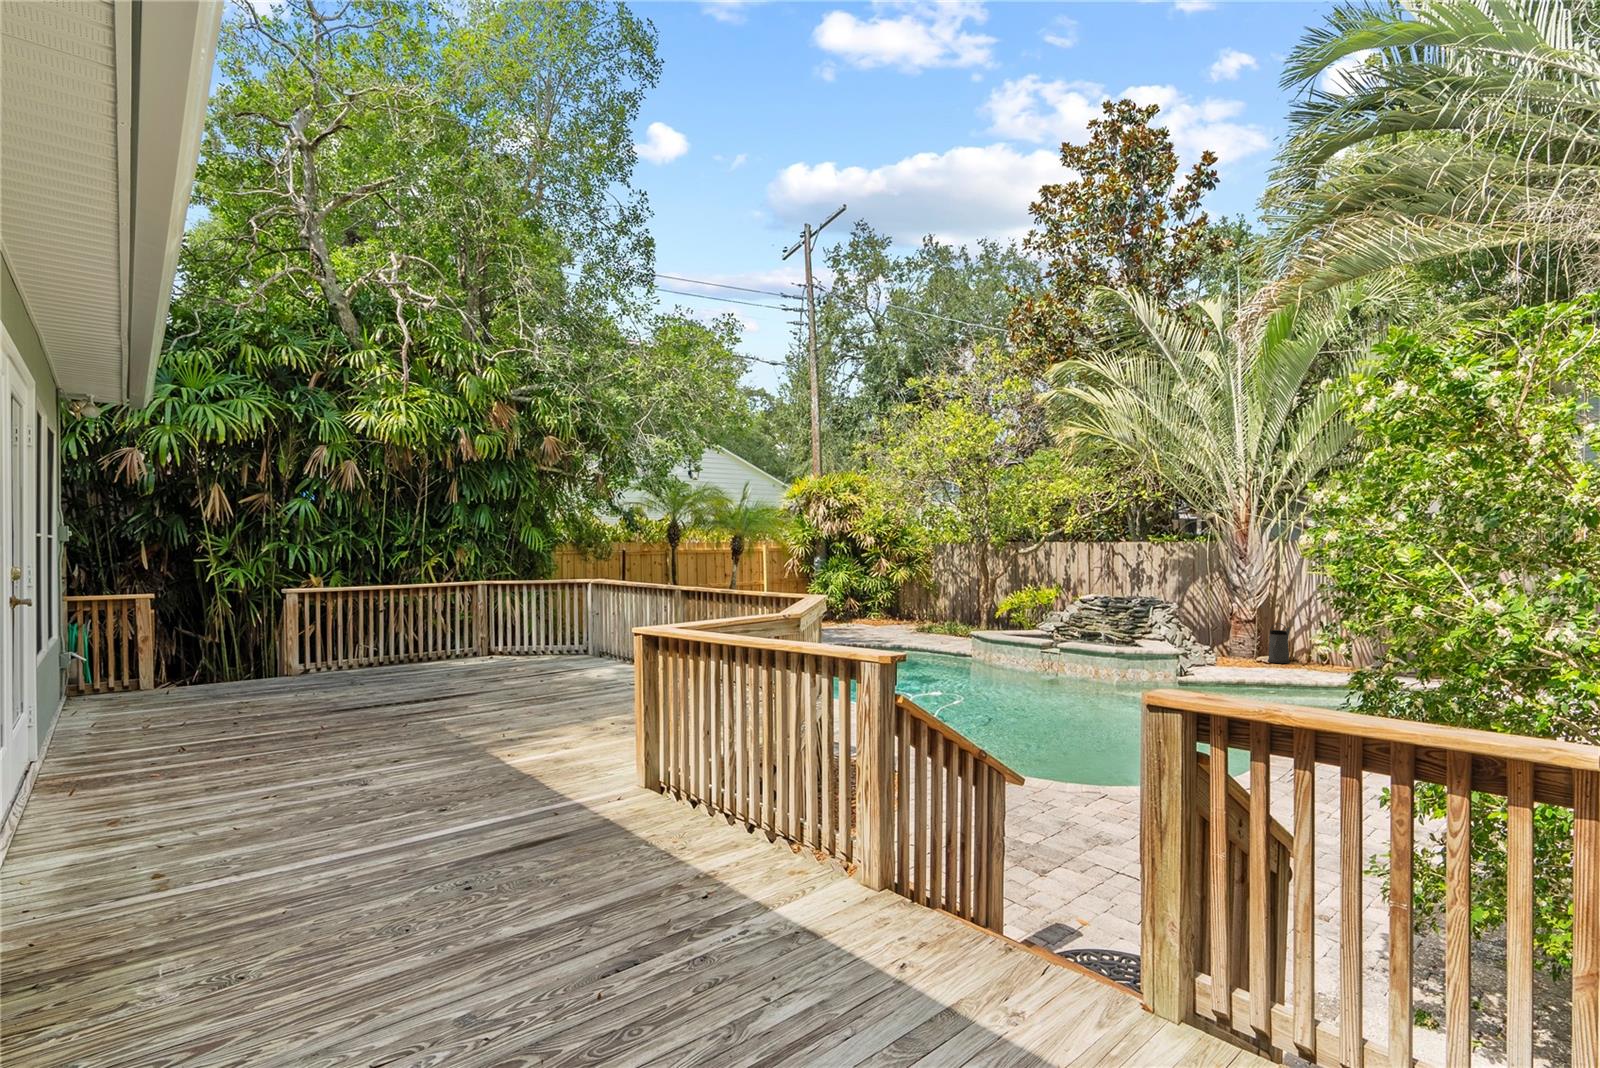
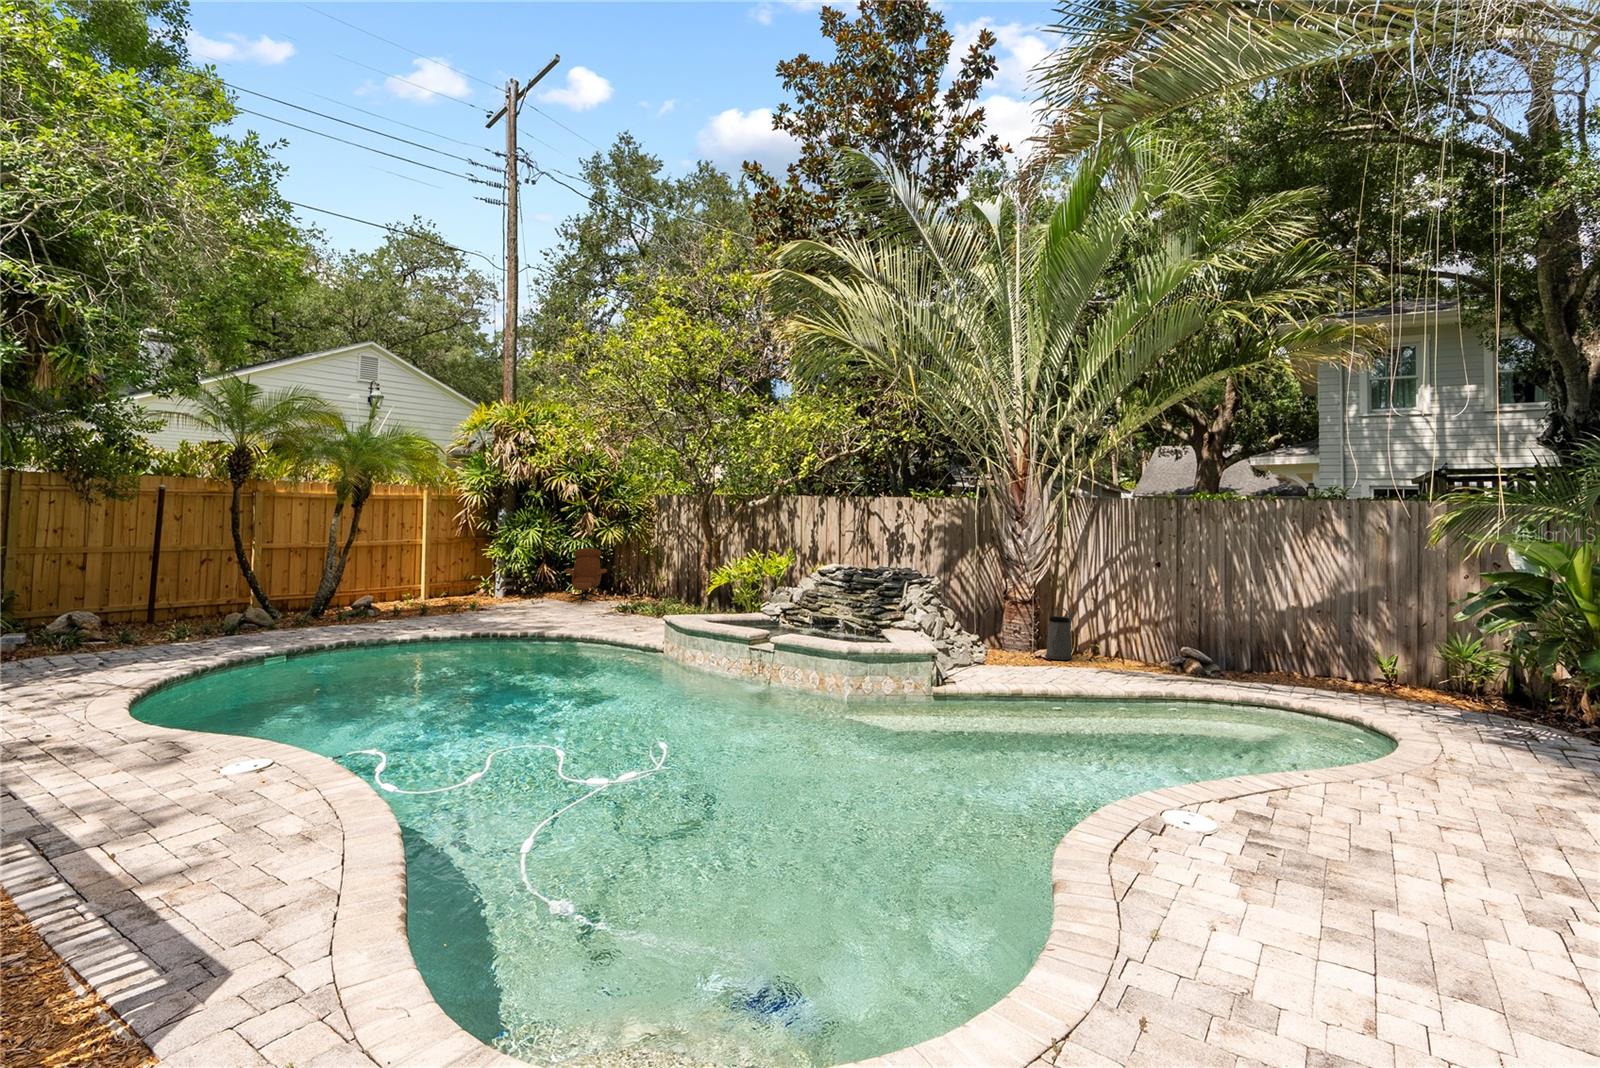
lounge chair: none [867,583,899,625] -> present [565,548,607,604]

